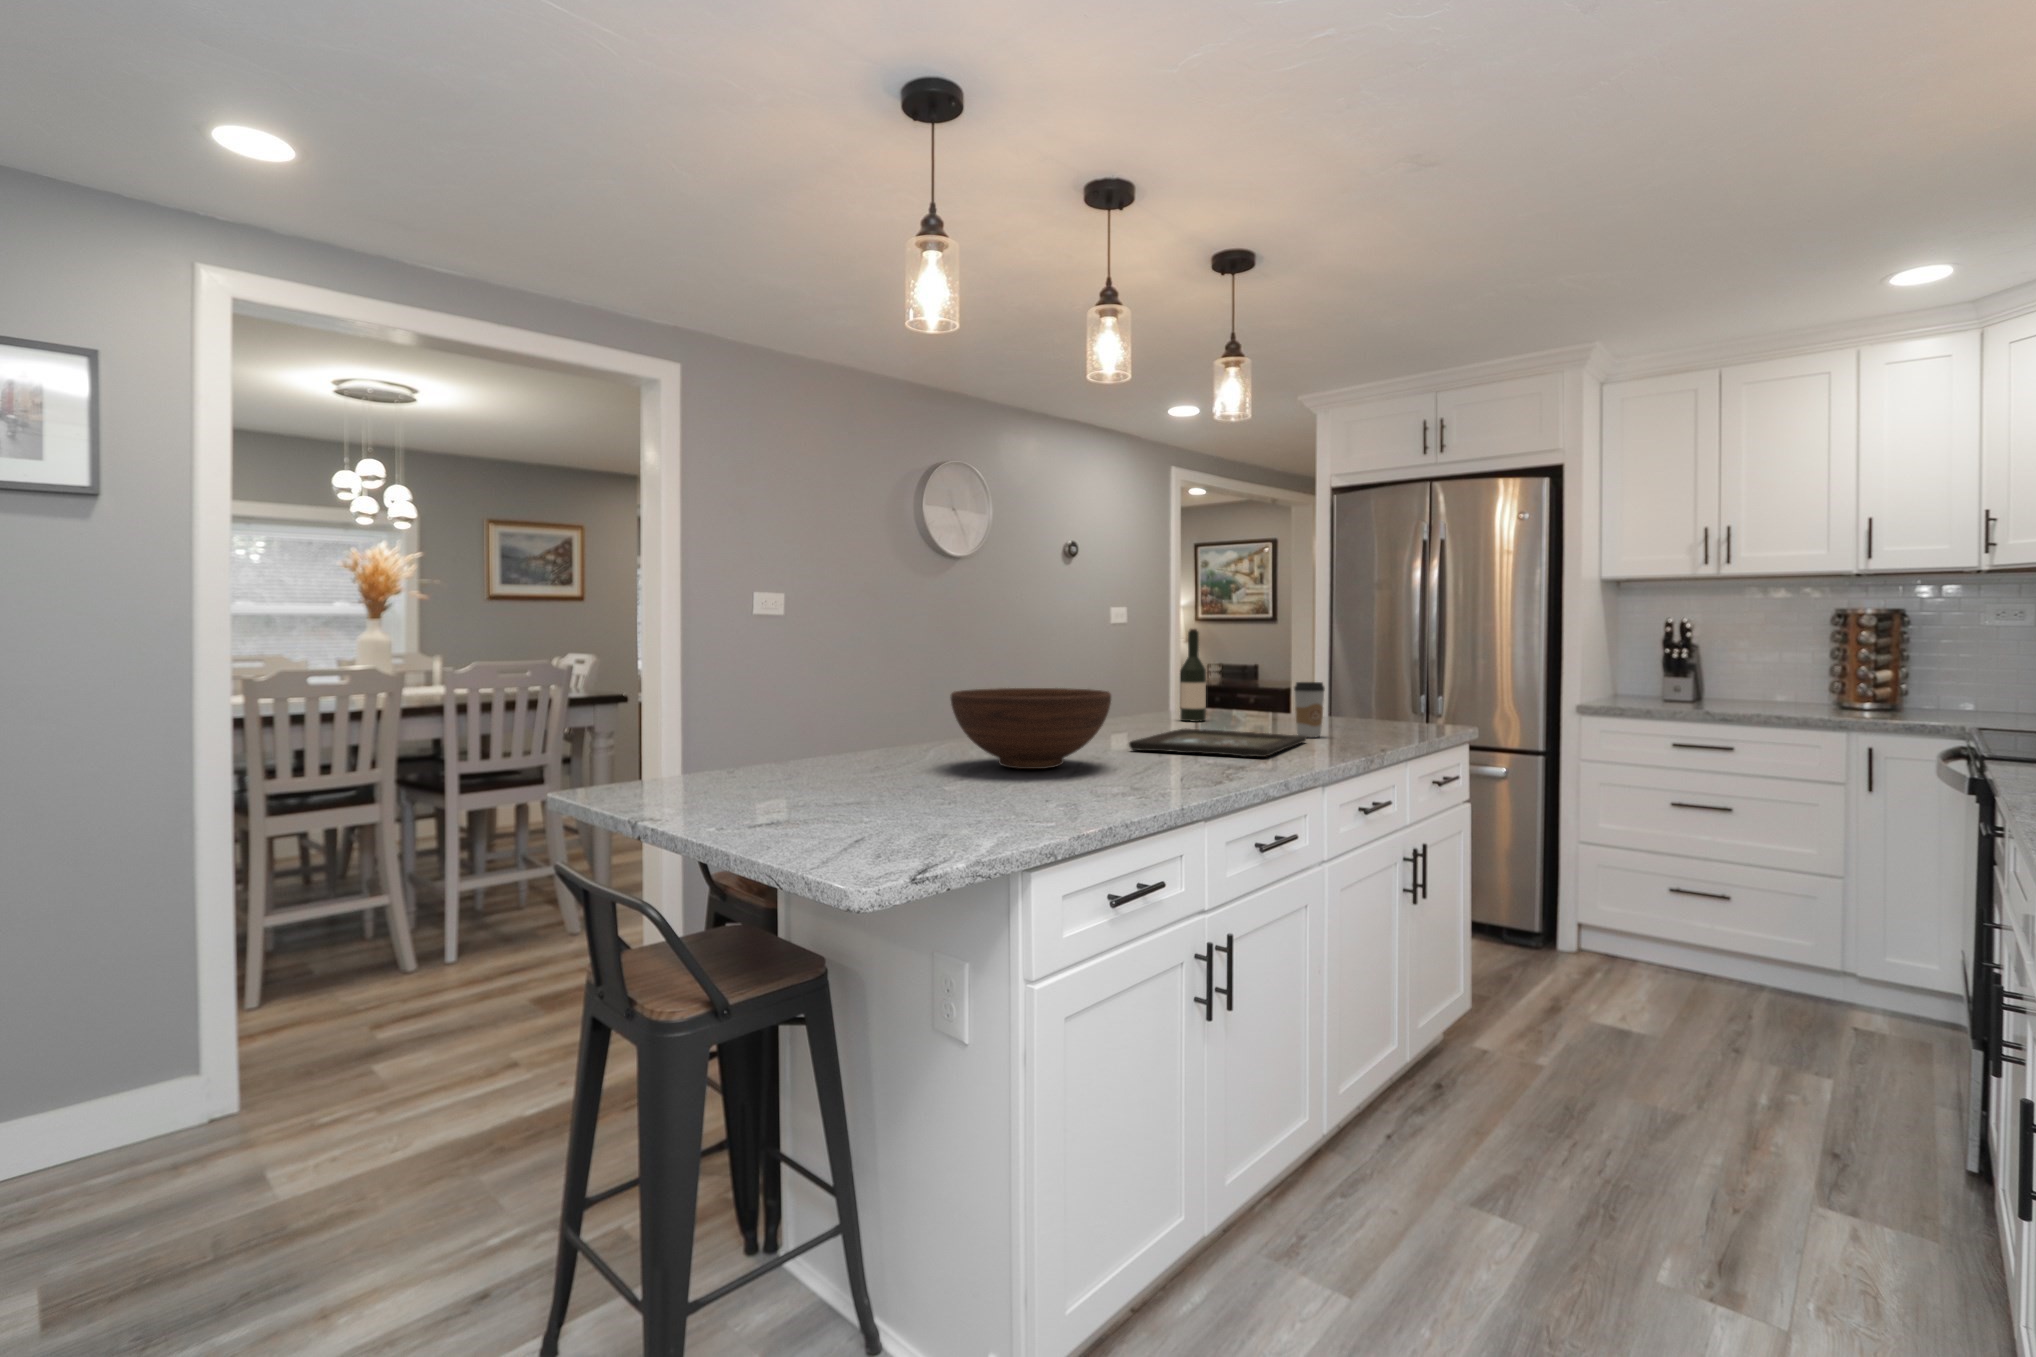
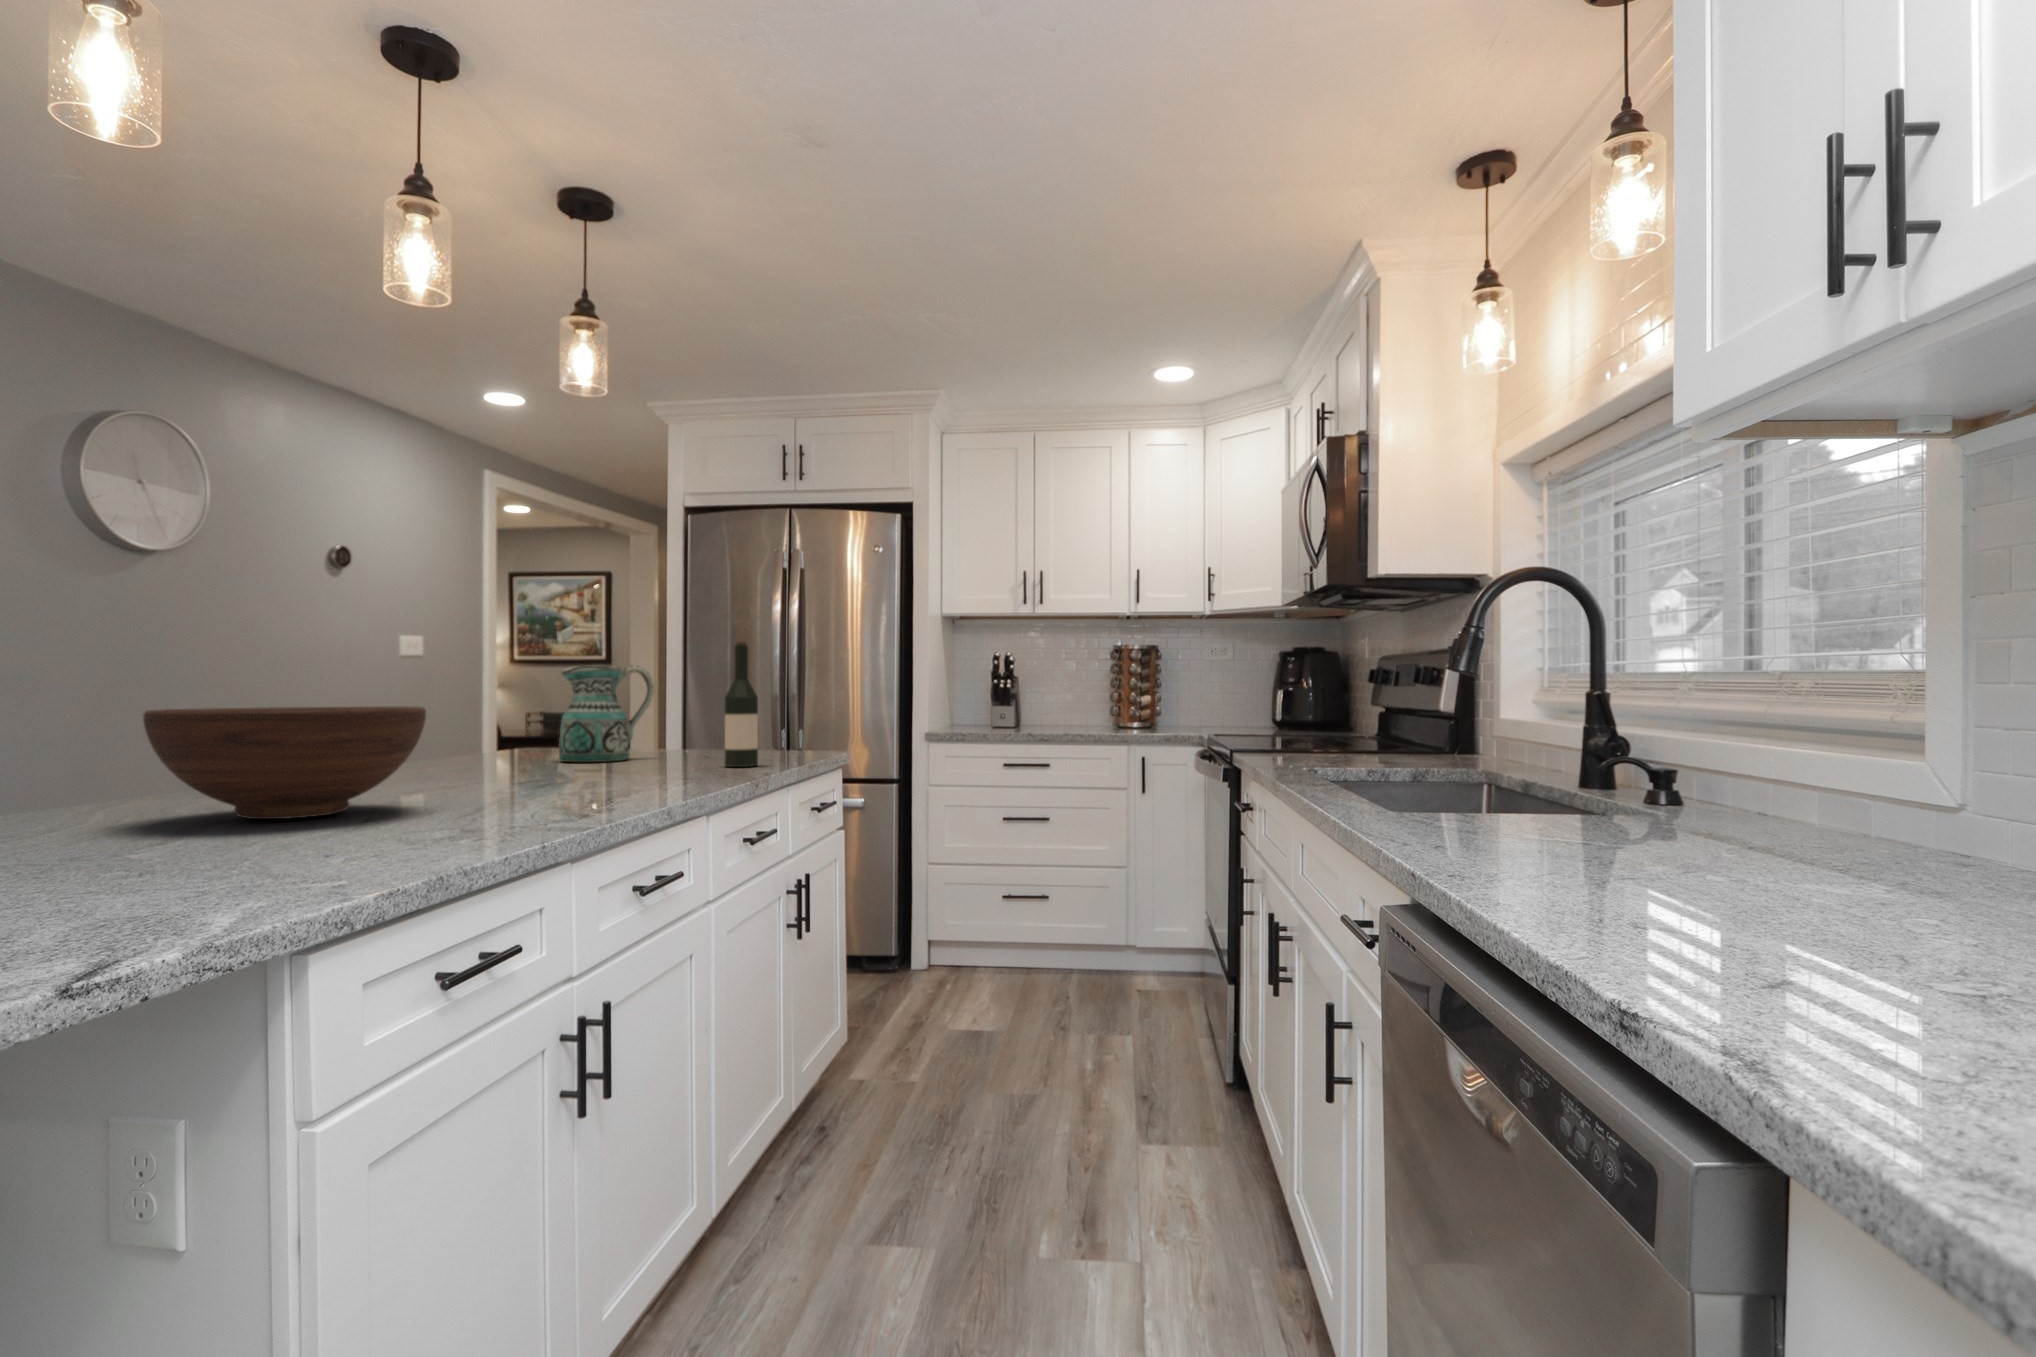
wine bottle: present [1180,629,1206,722] -> present [725,642,758,767]
ceramic pitcher: none [1216,645,1293,727] -> present [559,665,654,762]
coffee cup: present [1294,682,1325,737] -> none [660,704,696,767]
tray: present [1129,729,1307,757] -> none [448,763,678,789]

